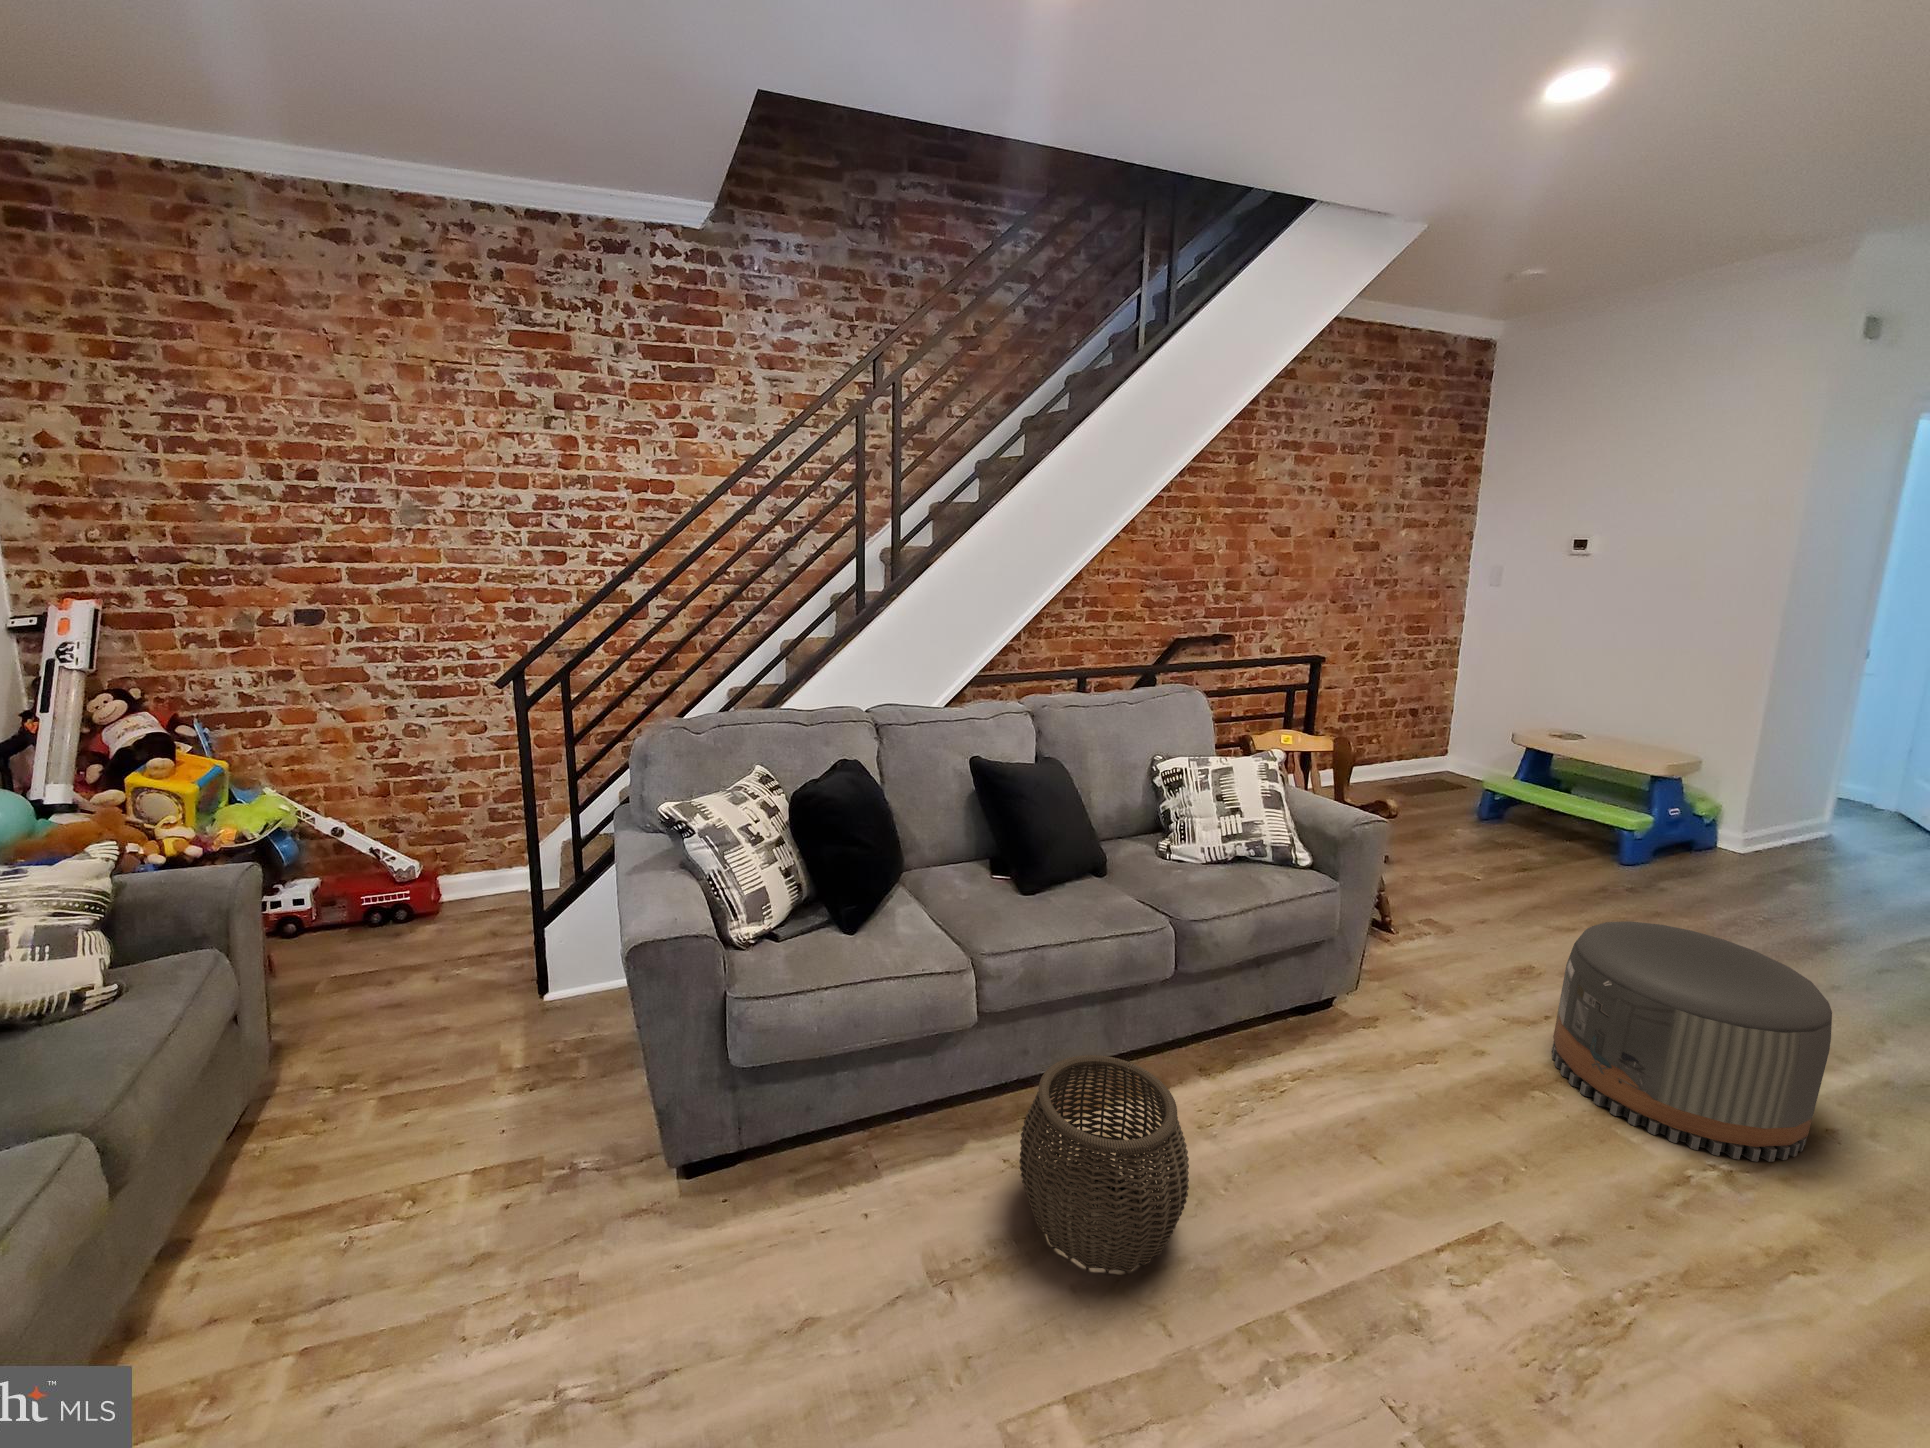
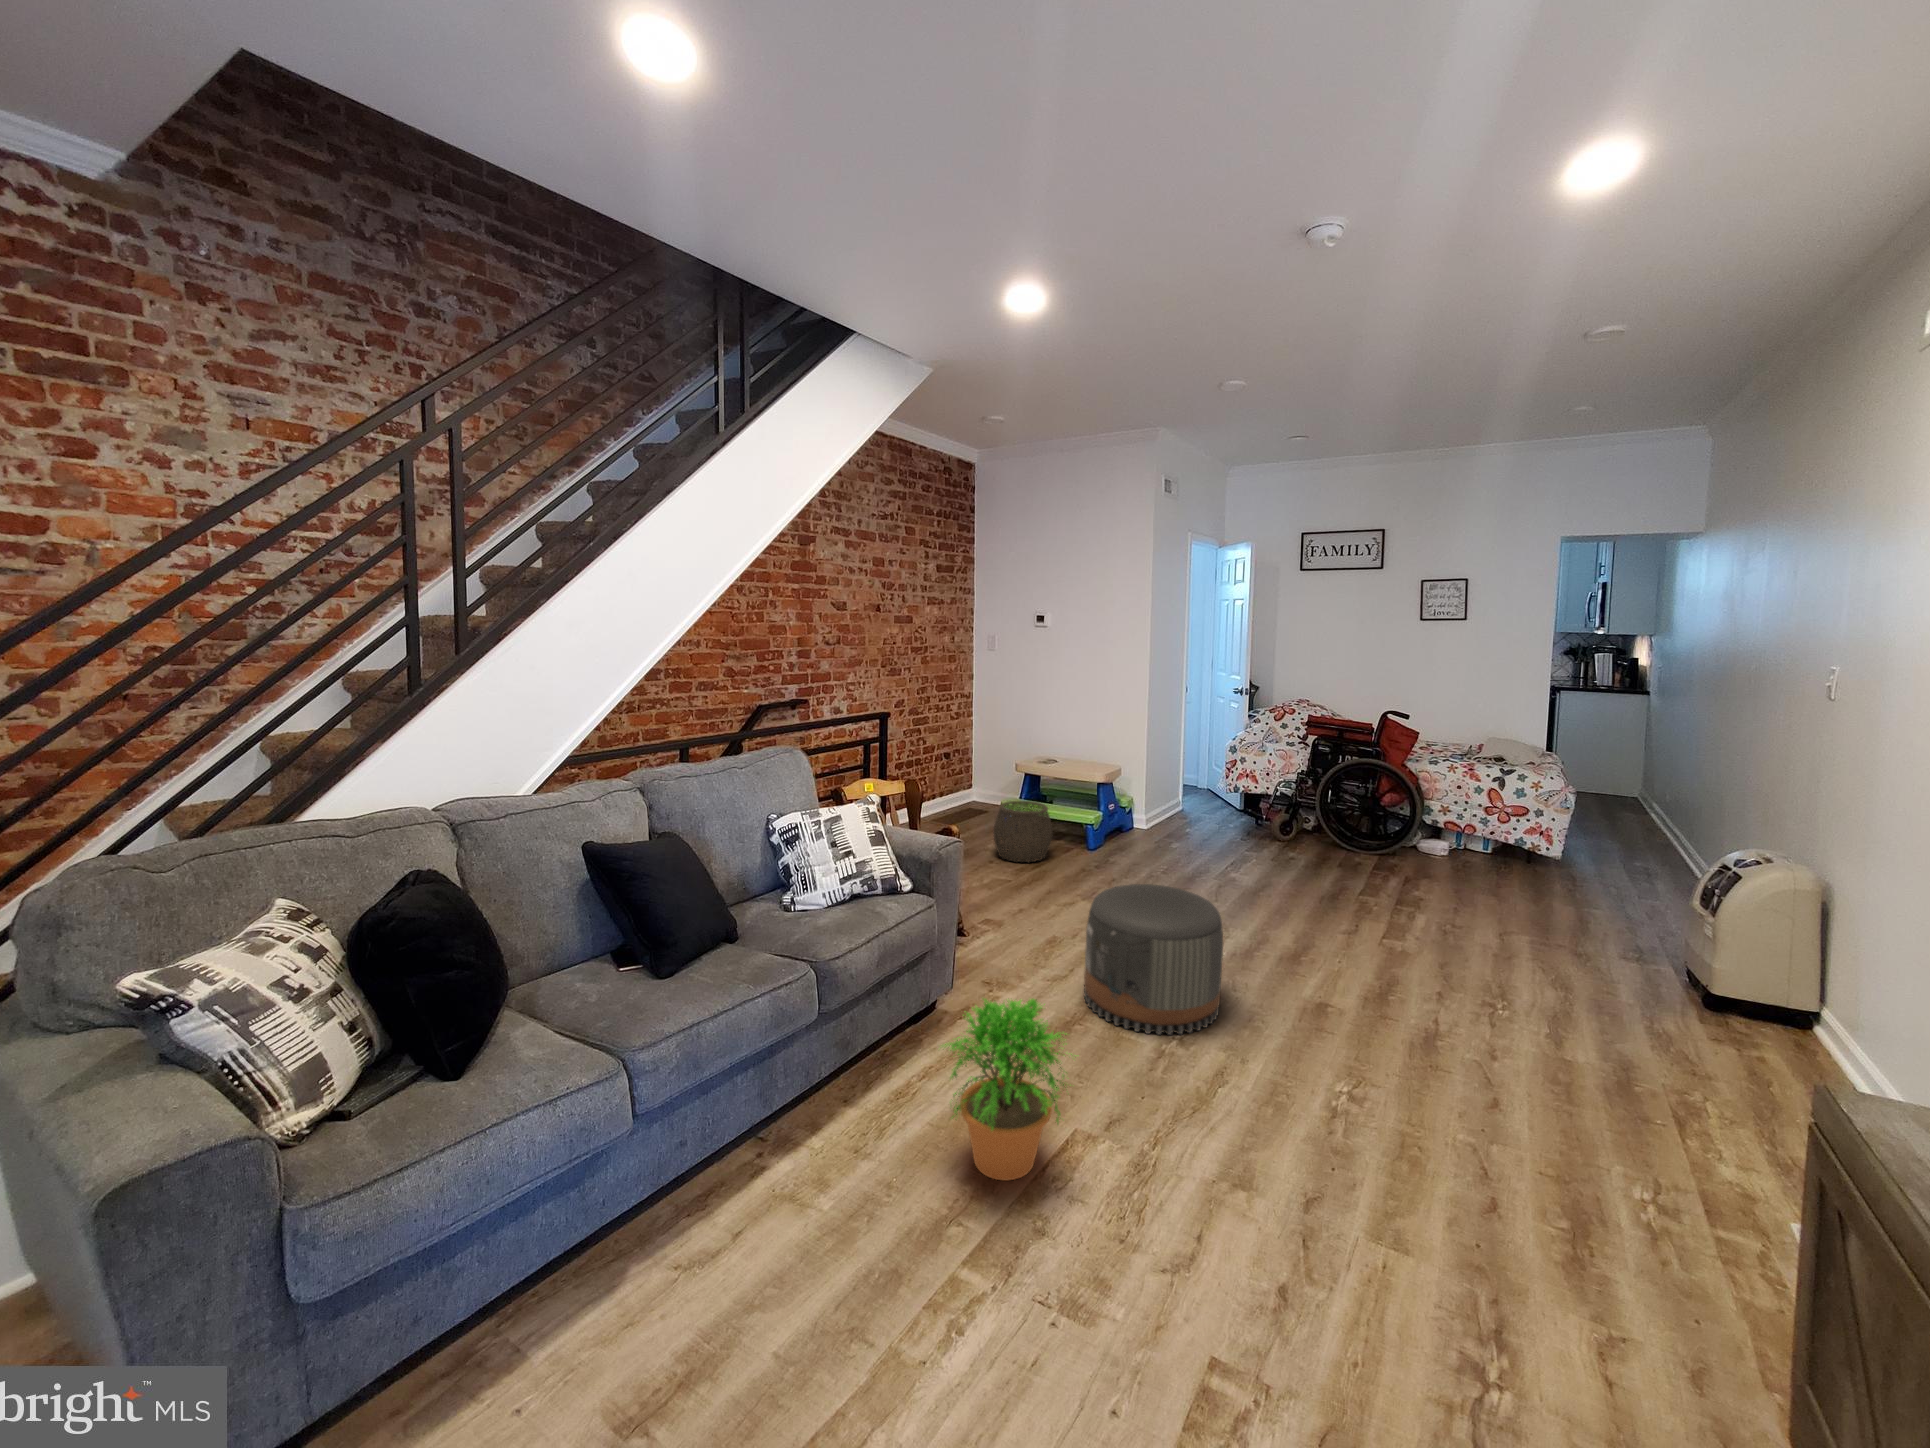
potted plant: none [1302,1012,1504,1239] -> present [944,999,1072,1181]
woven basket: present [1019,1055,1189,1272] -> present [993,801,1052,862]

